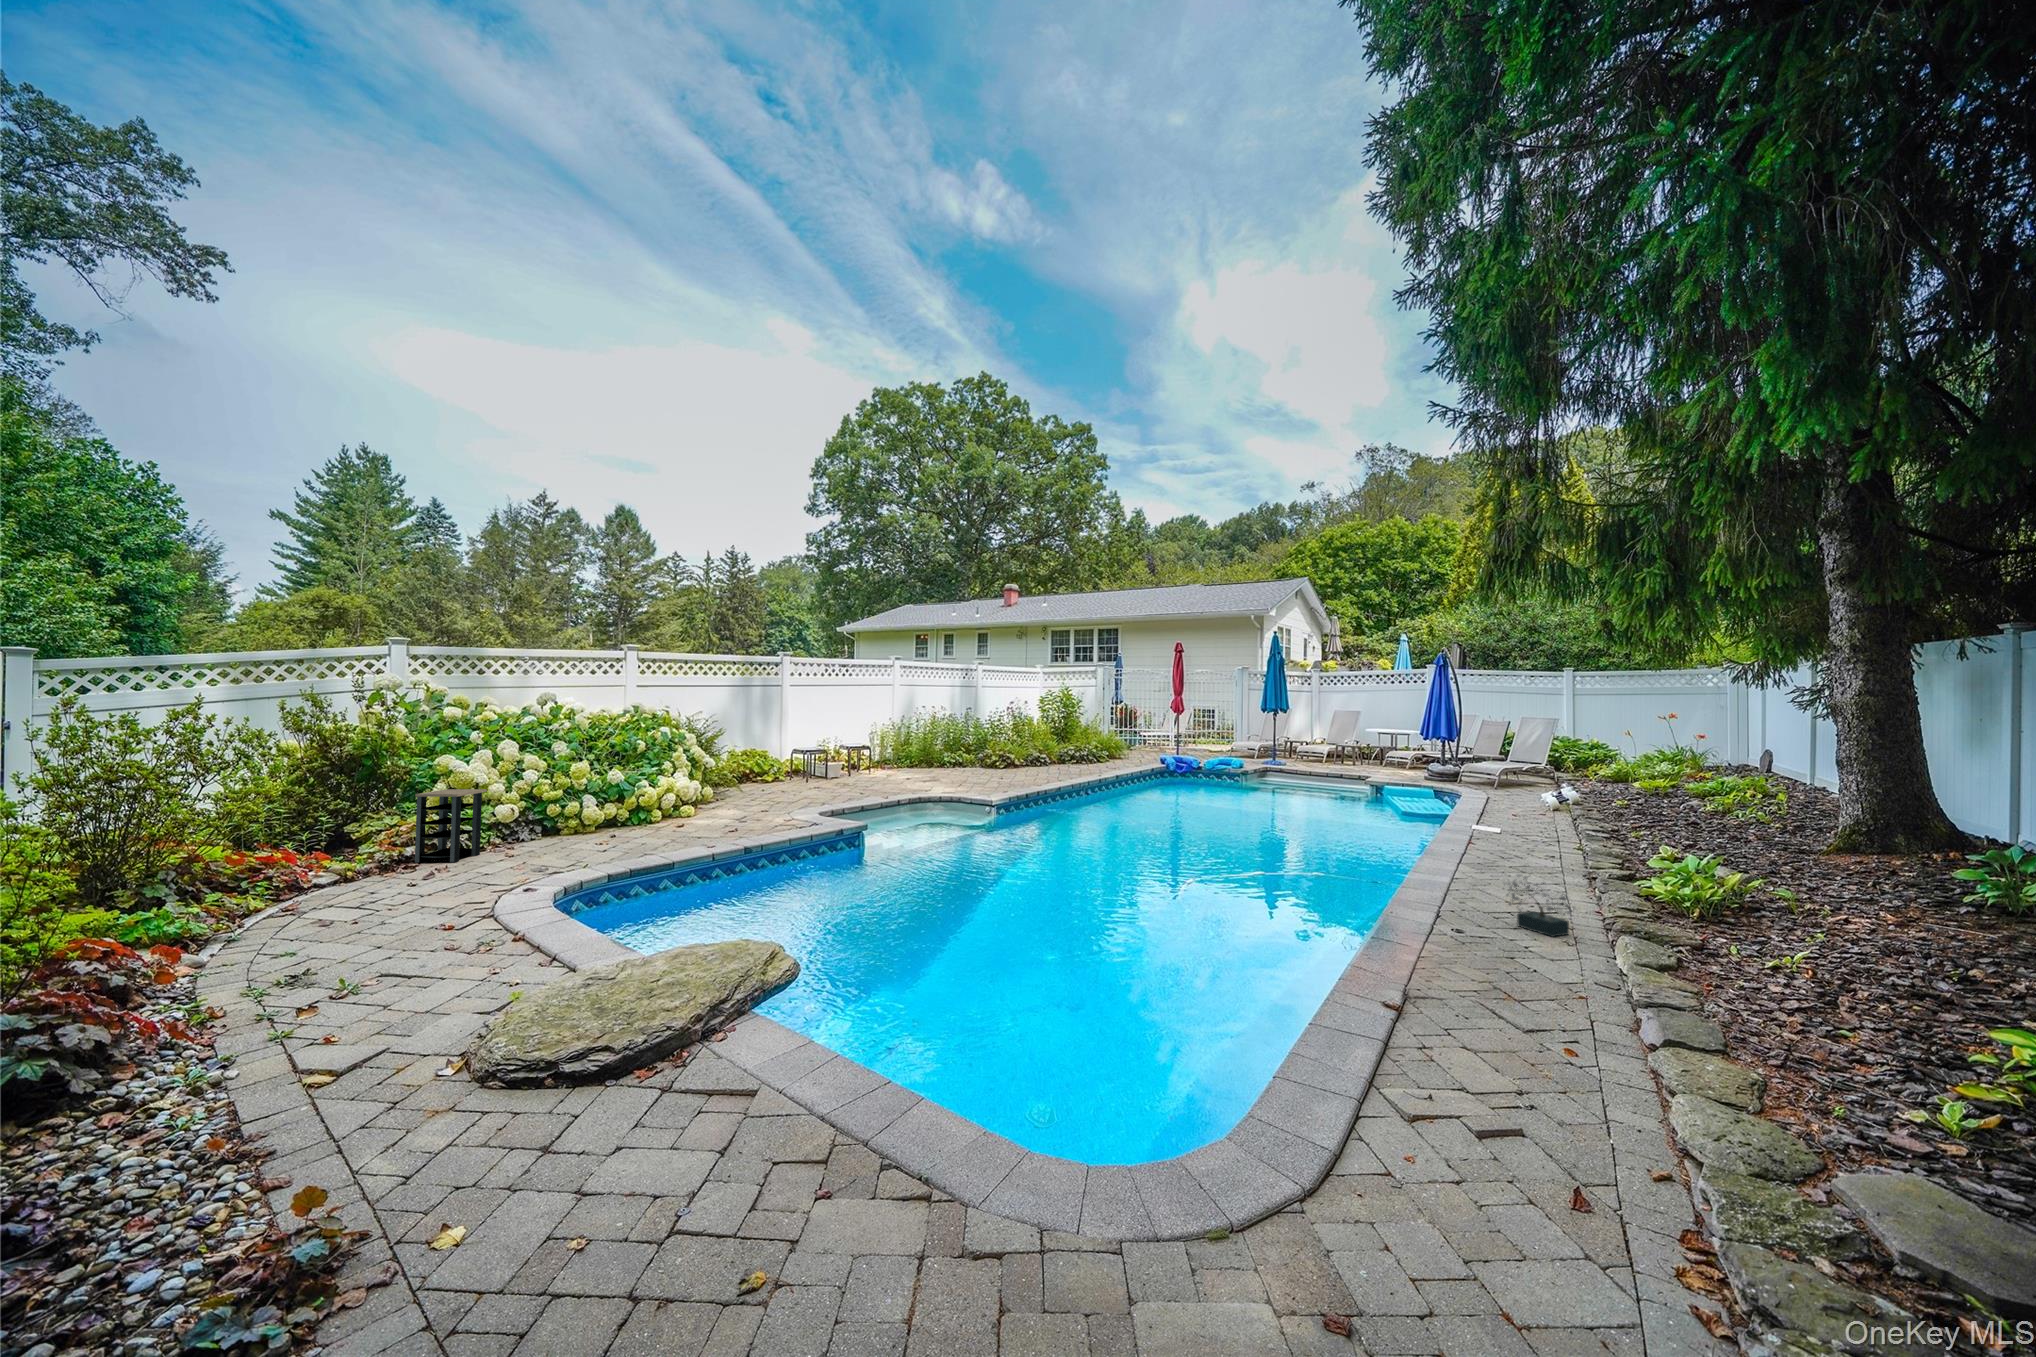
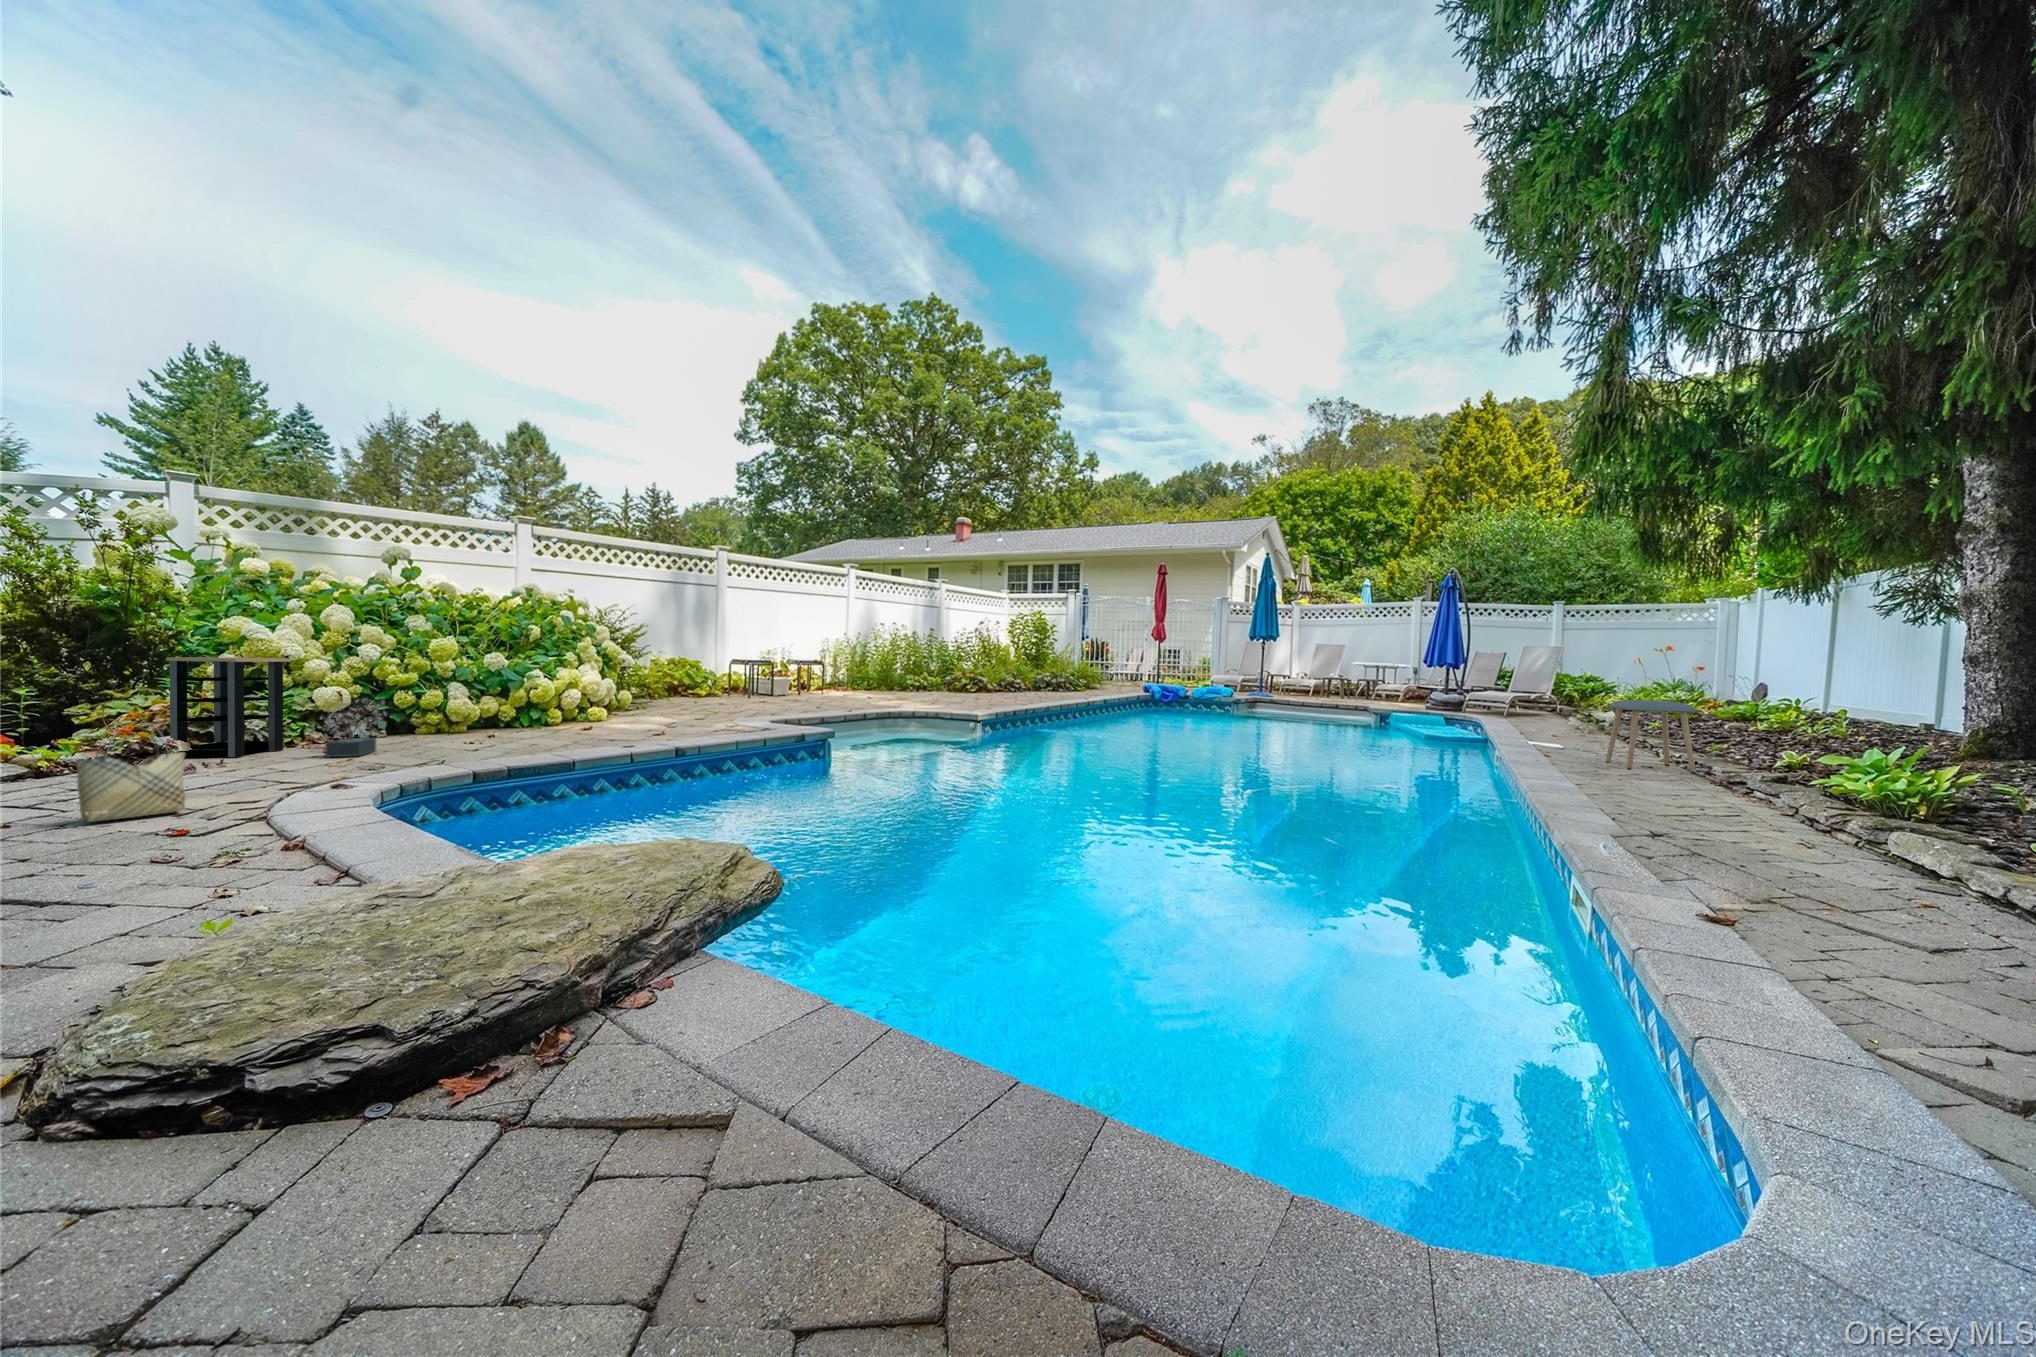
stool: none [1509,813,1571,879] -> present [1606,700,1696,773]
woven basket: none [397,855,449,918] -> present [75,722,185,821]
decorative plant: present [1507,875,1575,937] -> present [324,699,386,757]

